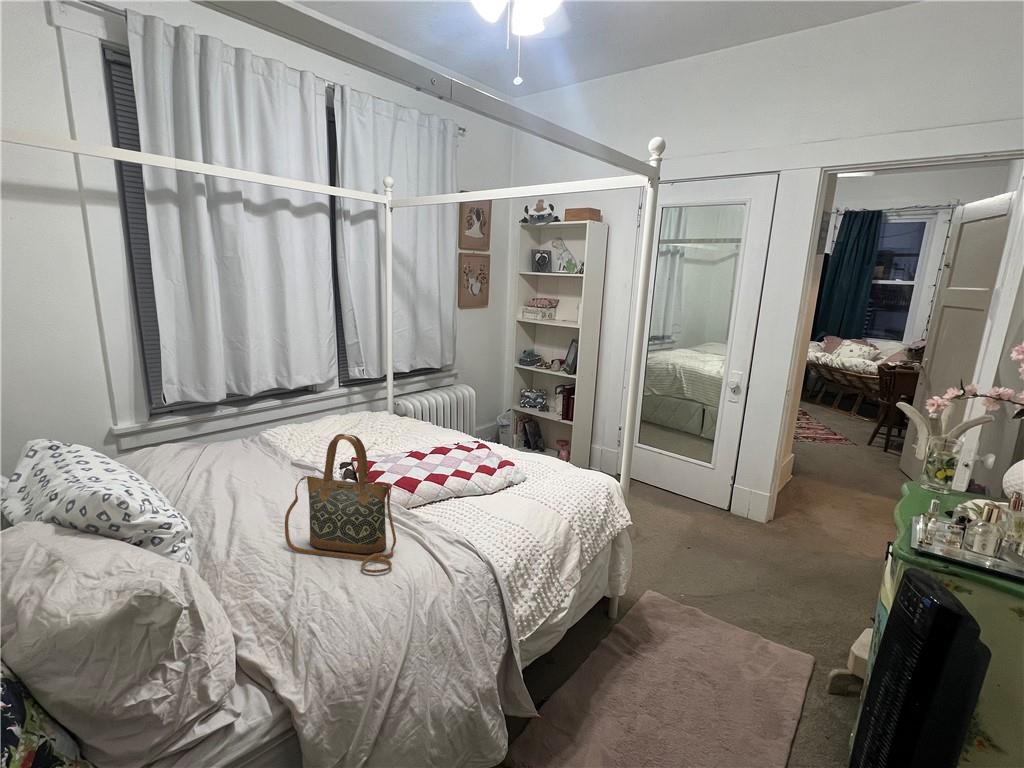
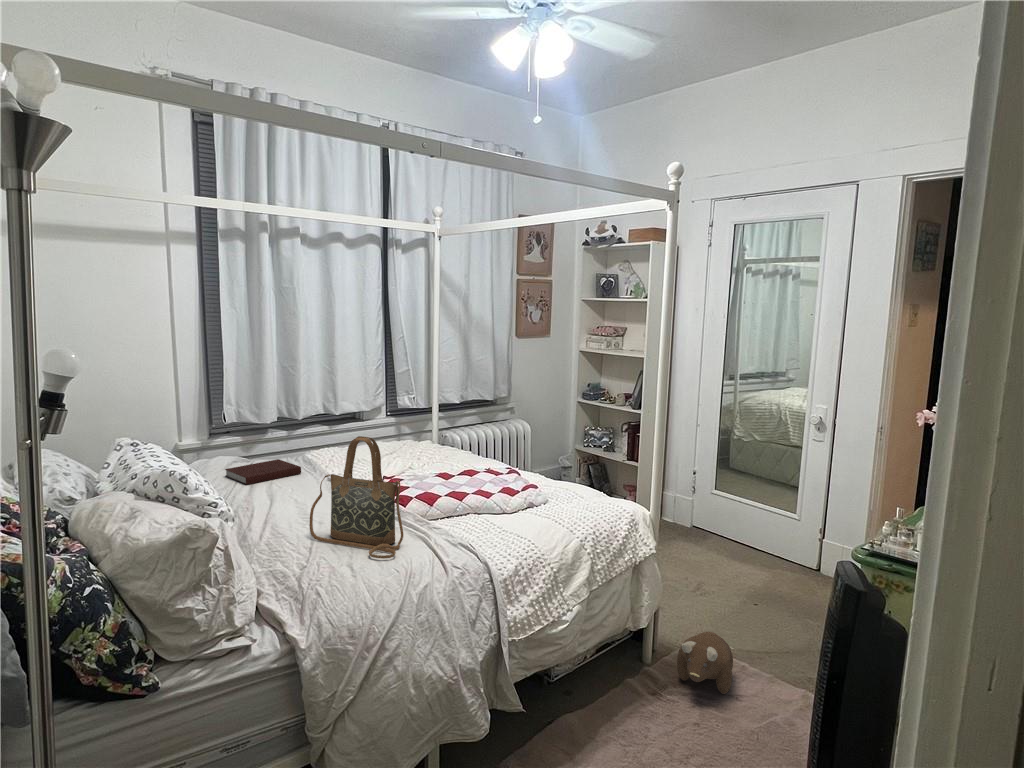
notebook: none [171,443,260,478] -> present [225,459,301,485]
plush toy: none [648,590,701,646] -> present [677,632,733,694]

